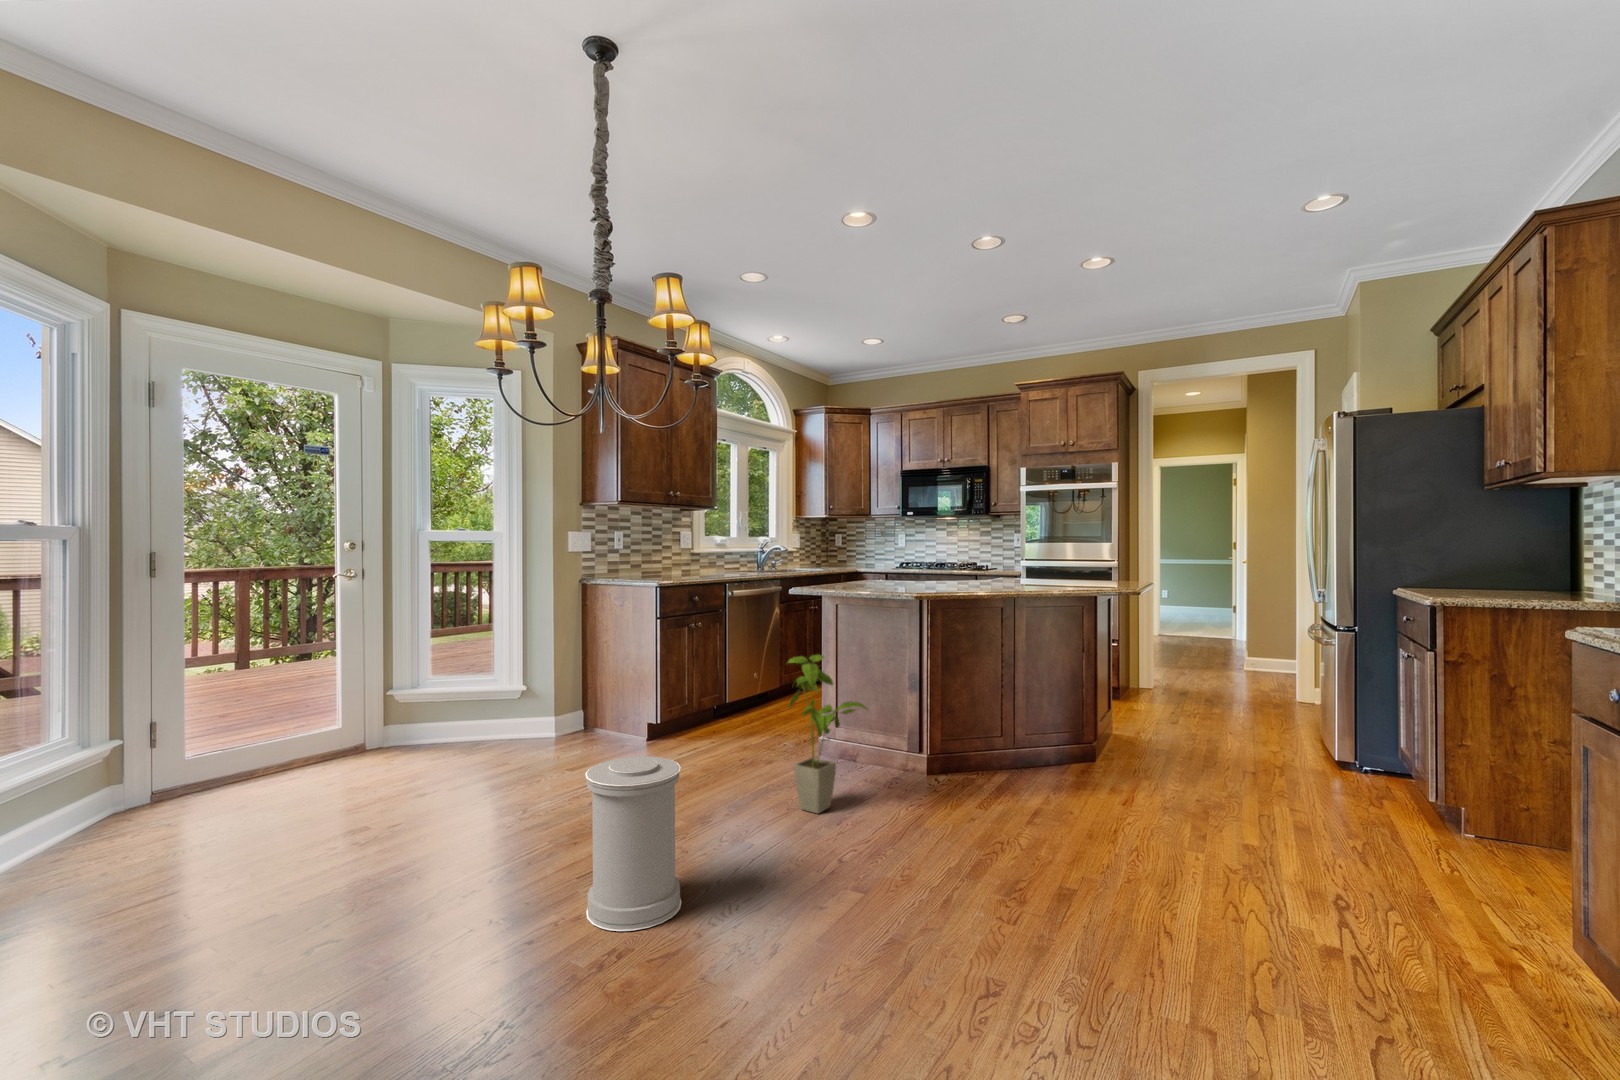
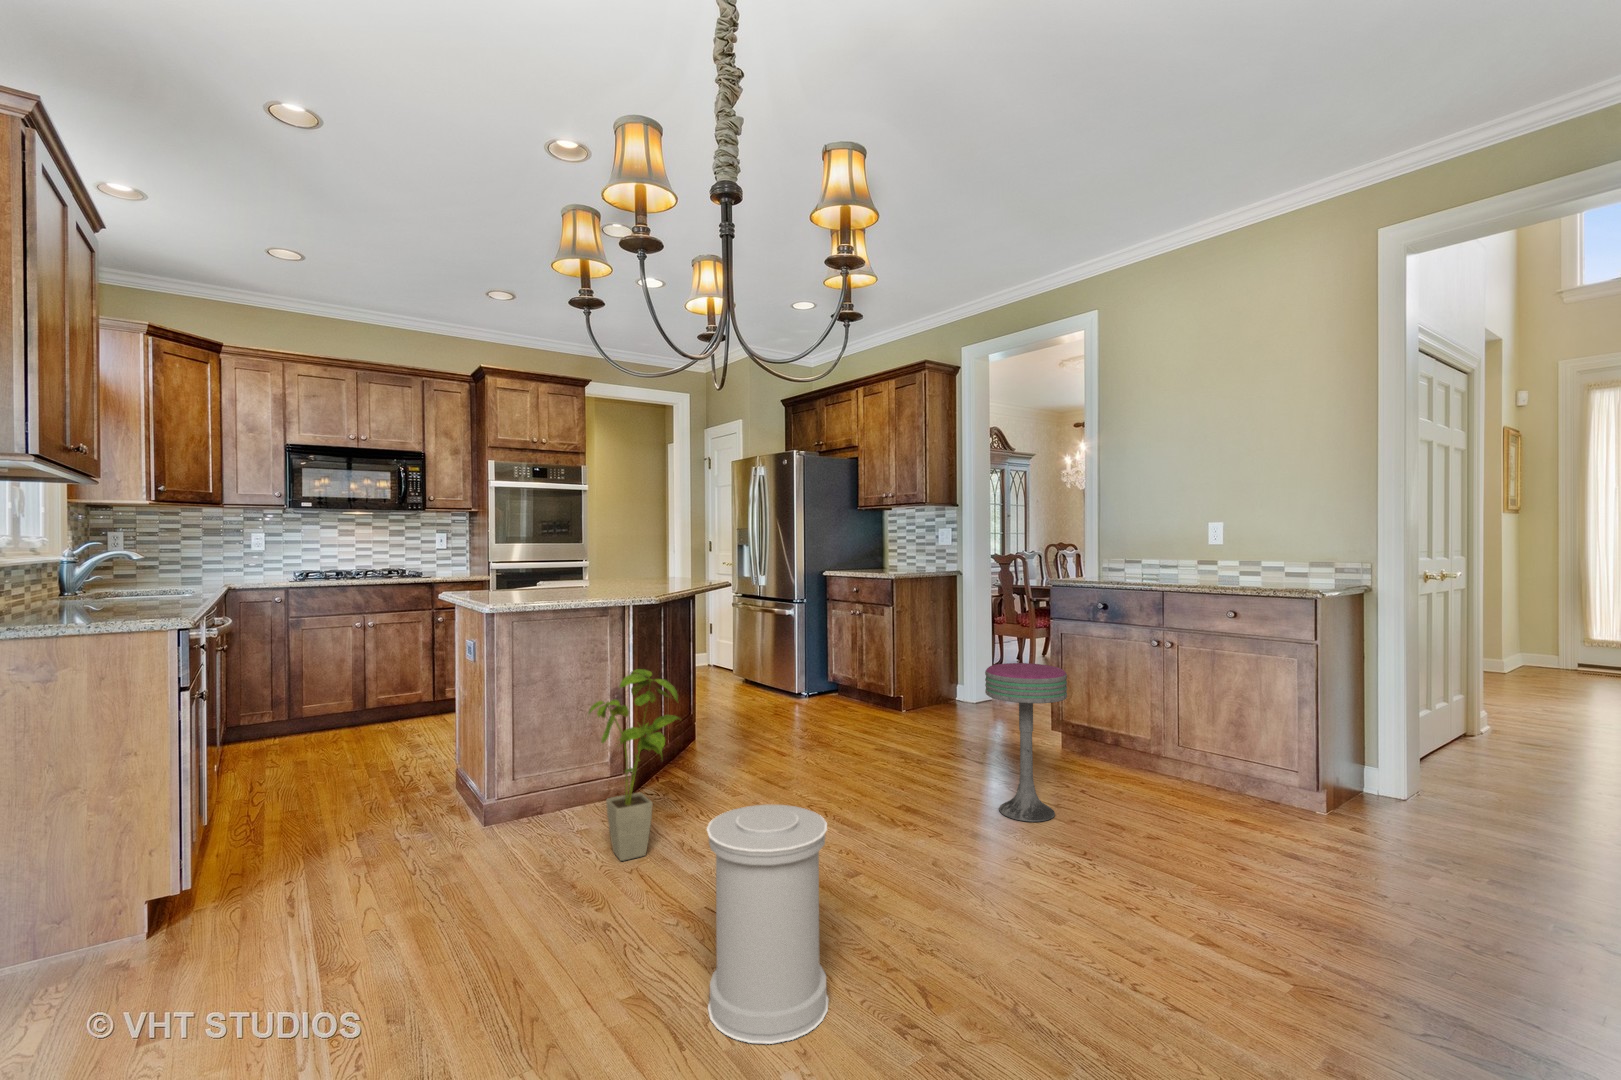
bar stool: none [1117,740,1256,1008] -> present [985,663,1067,822]

